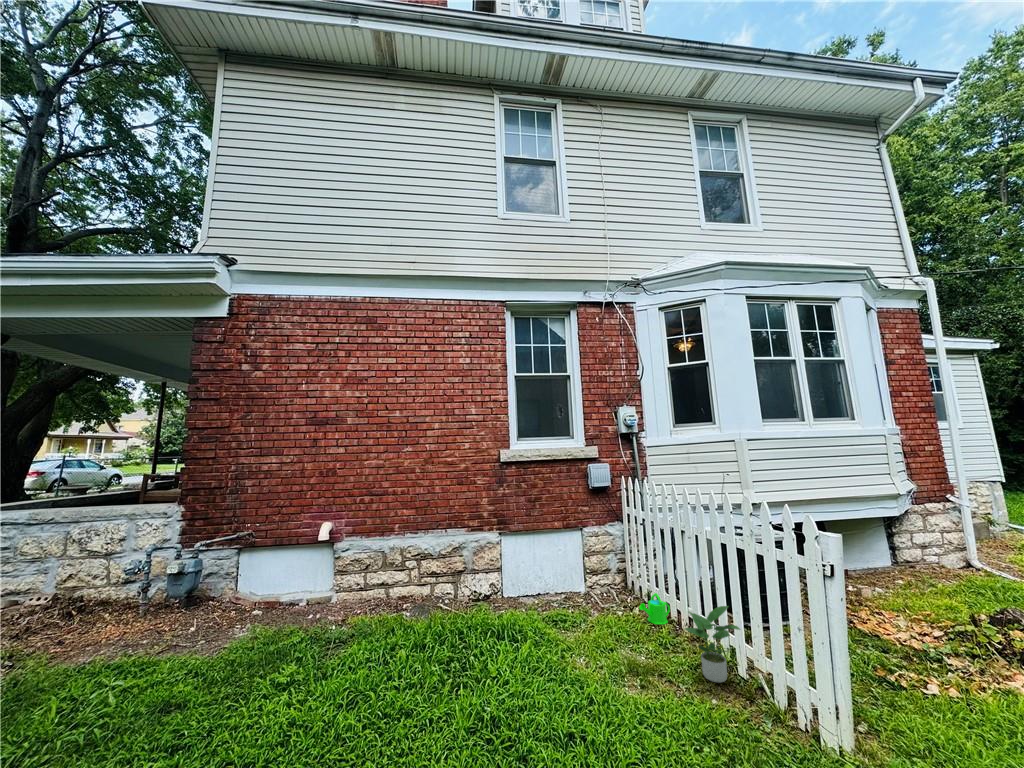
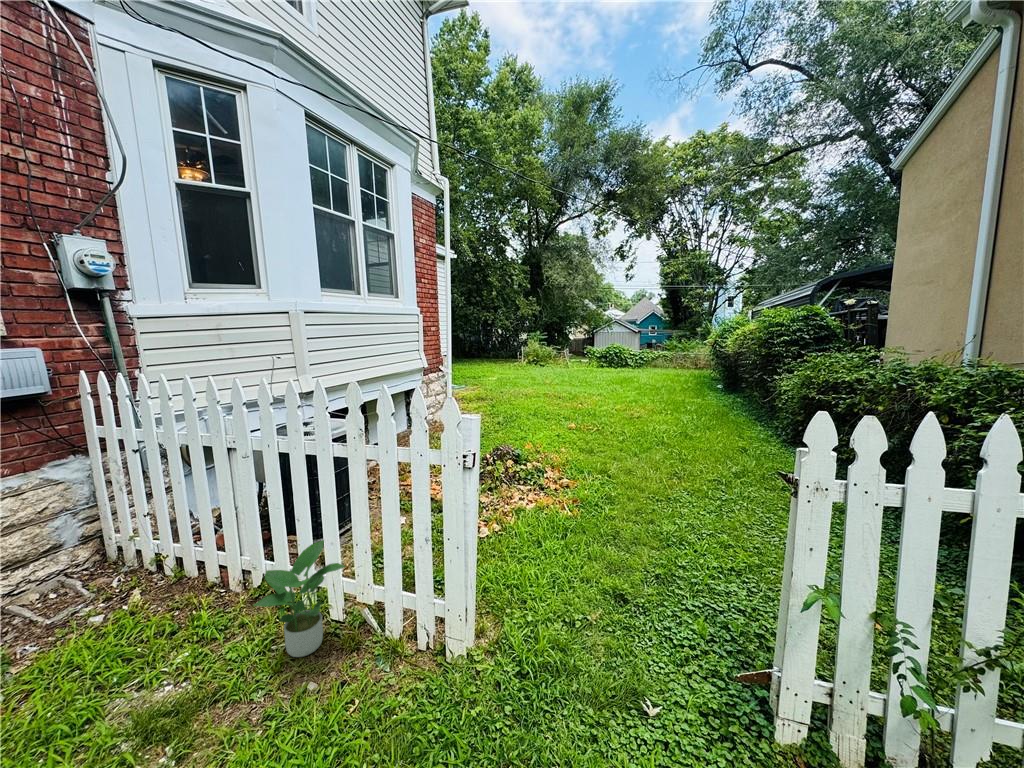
watering can: present [639,593,670,624] -> none [145,557,206,607]

